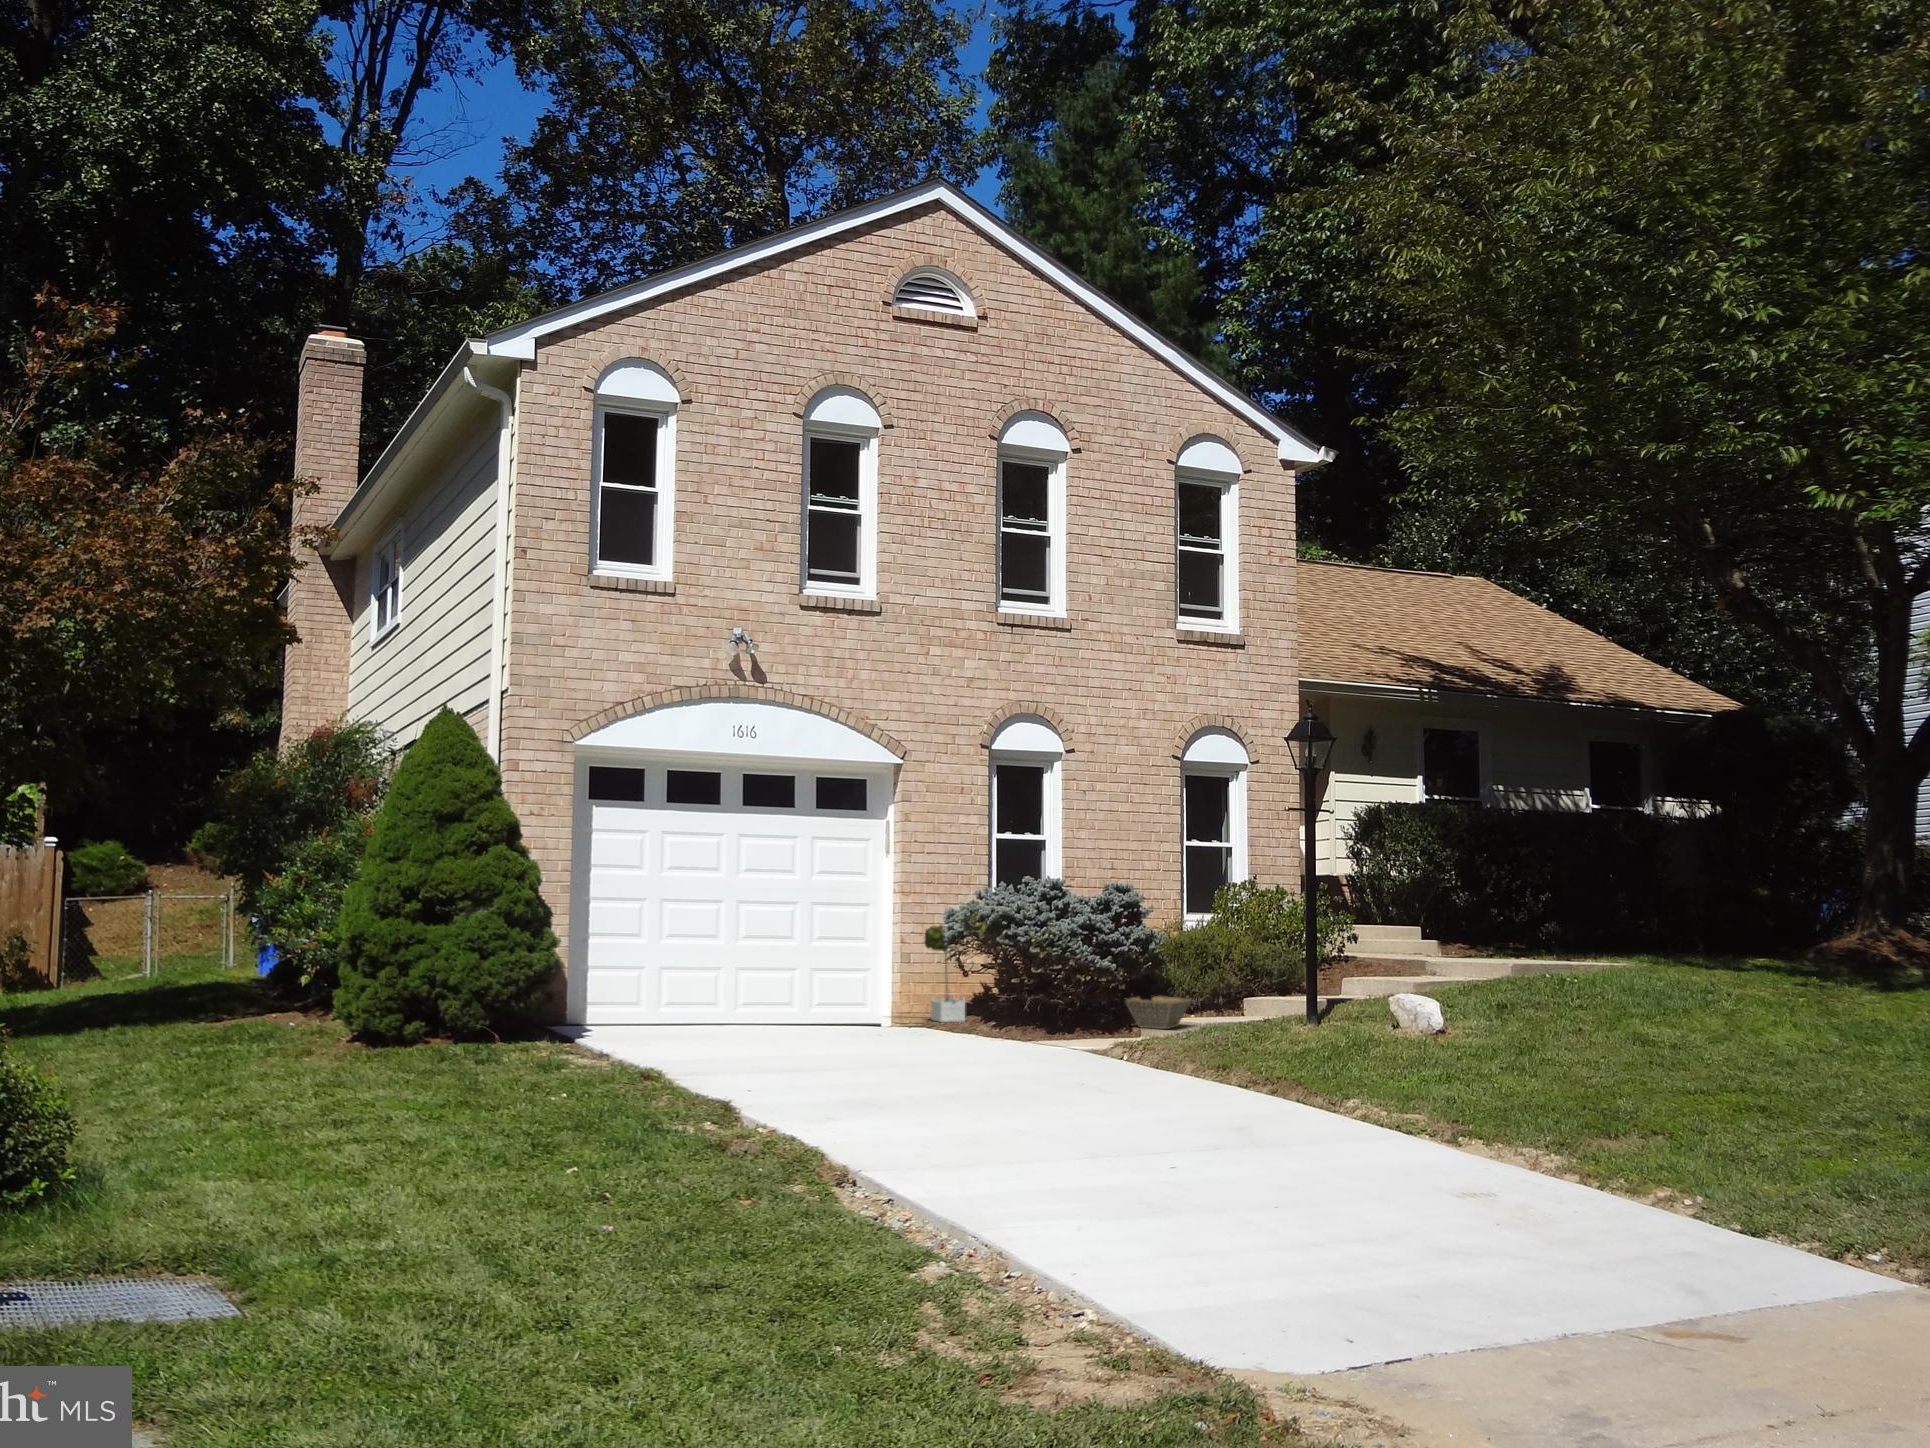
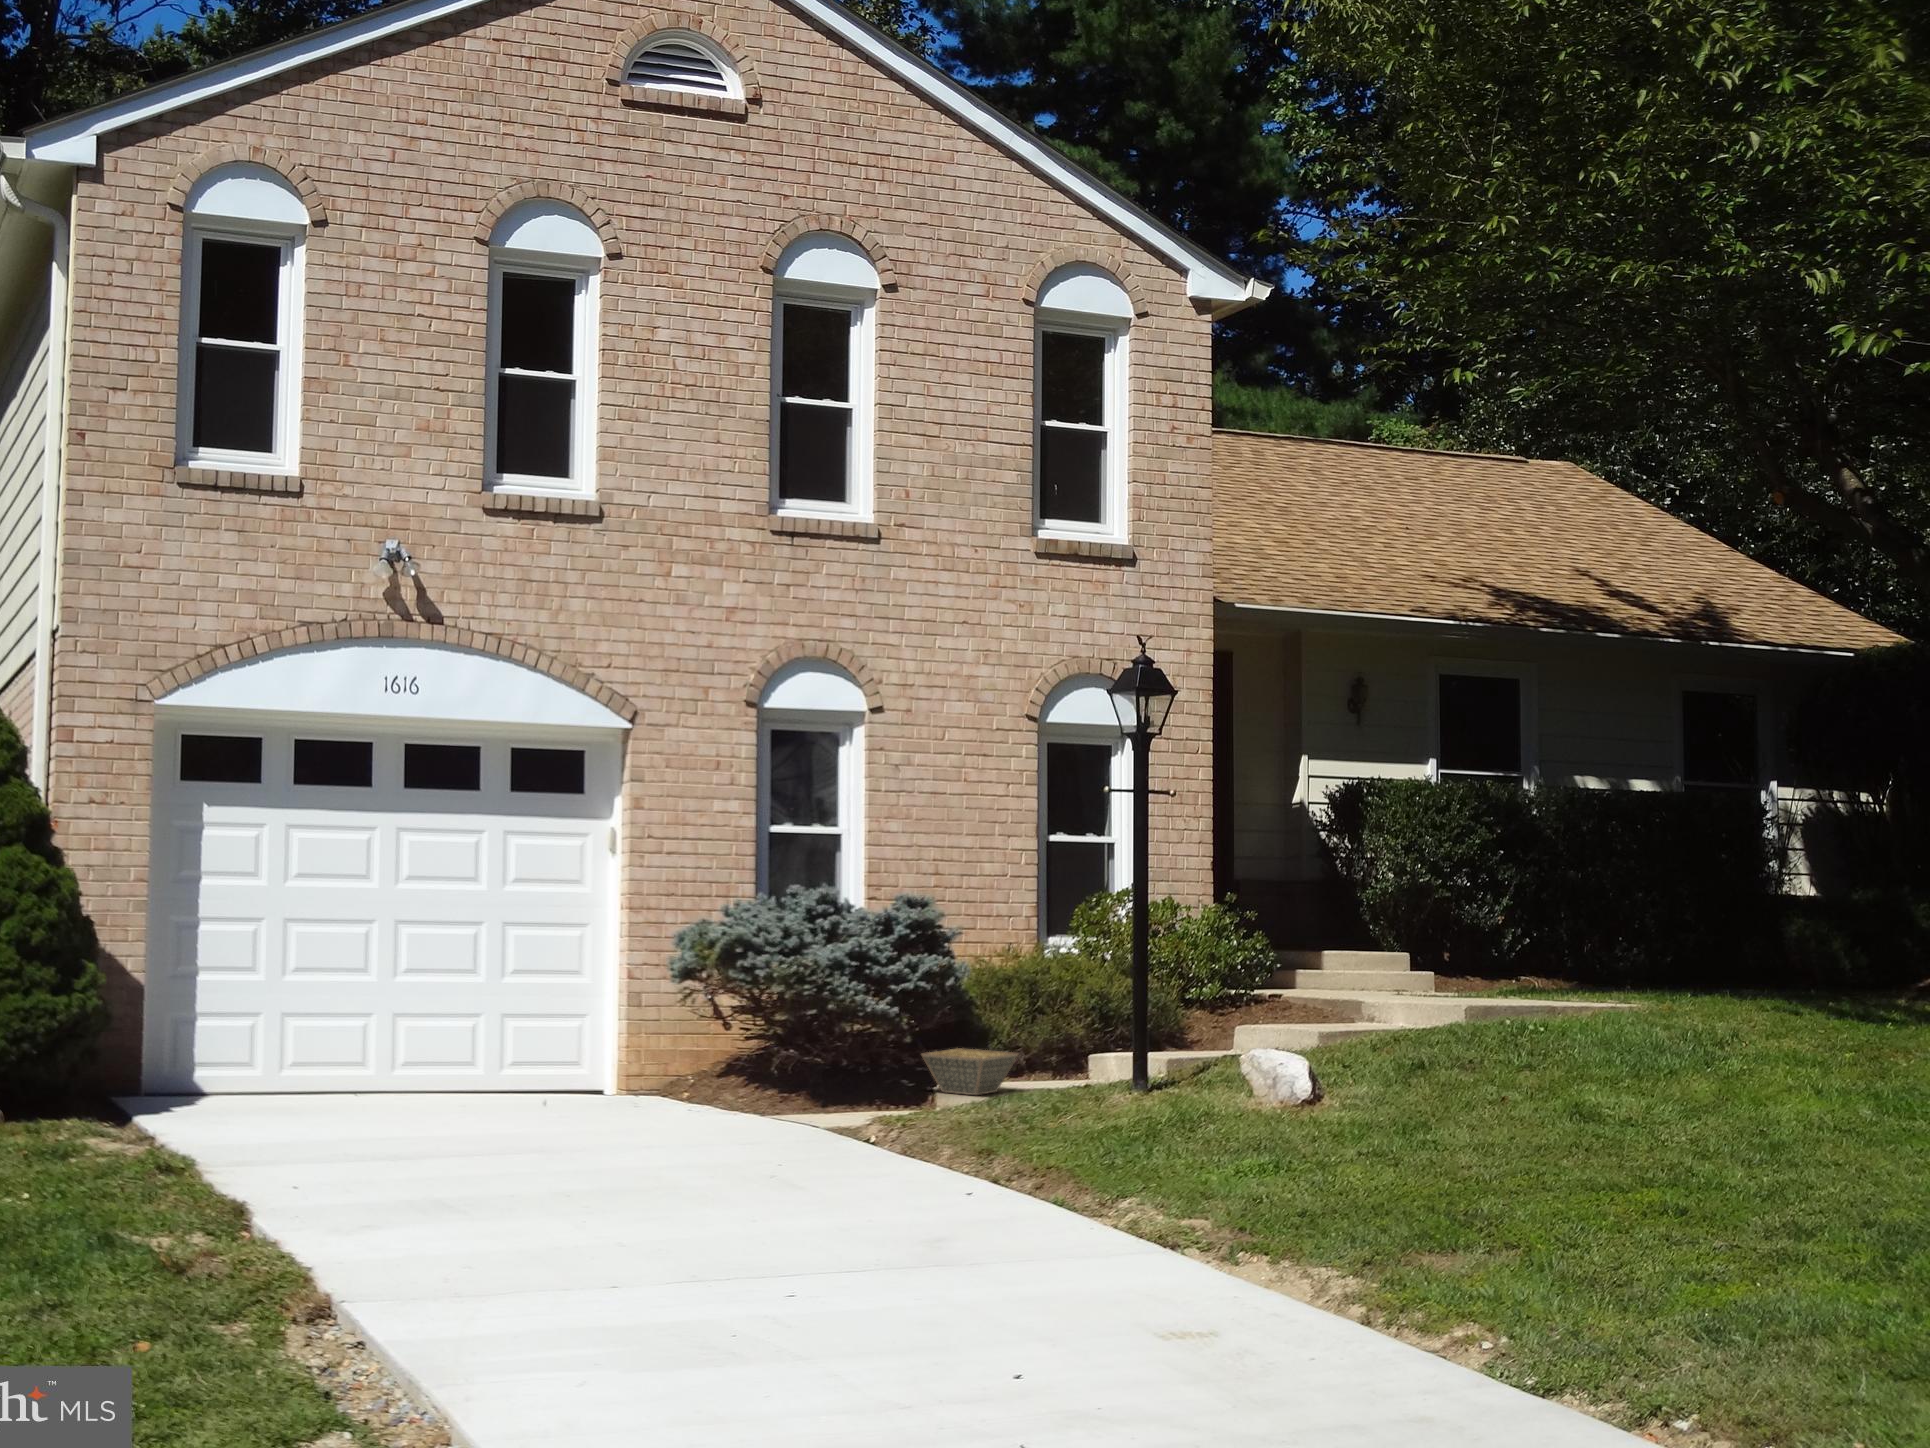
potted tree: present [925,925,965,1022] -> none [653,949,711,1084]

